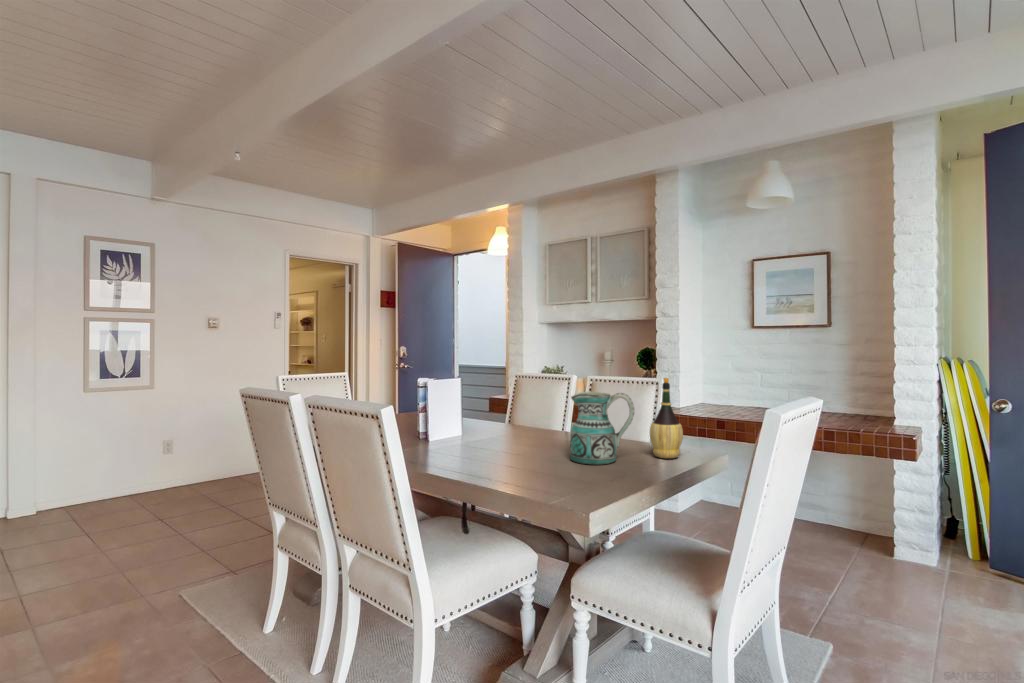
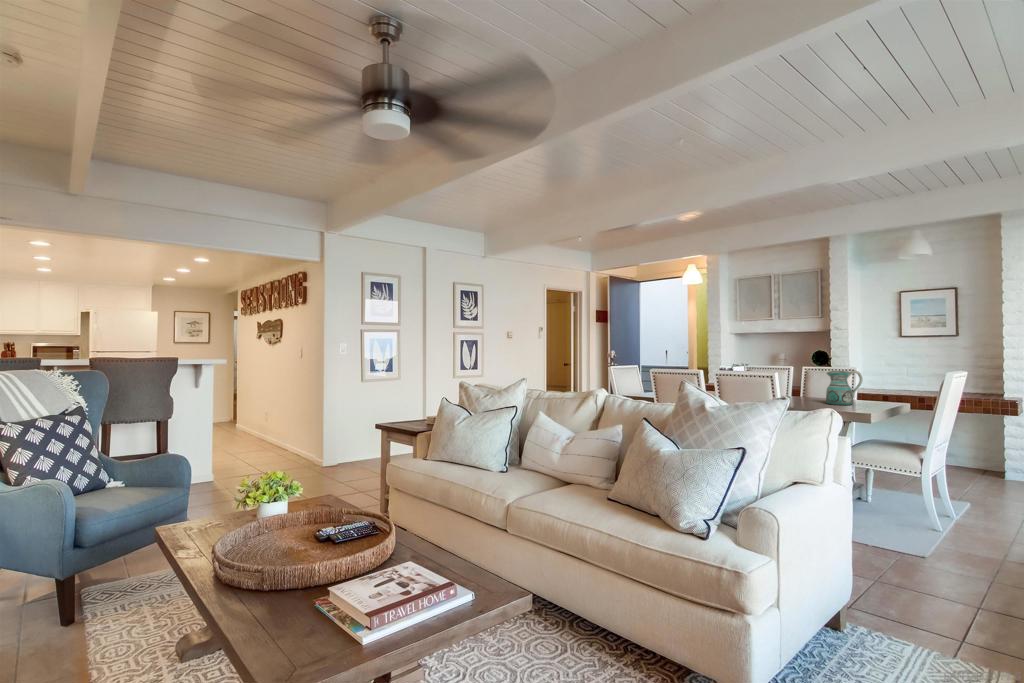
wine bottle: present [650,378,683,458] -> none [867,363,887,404]

